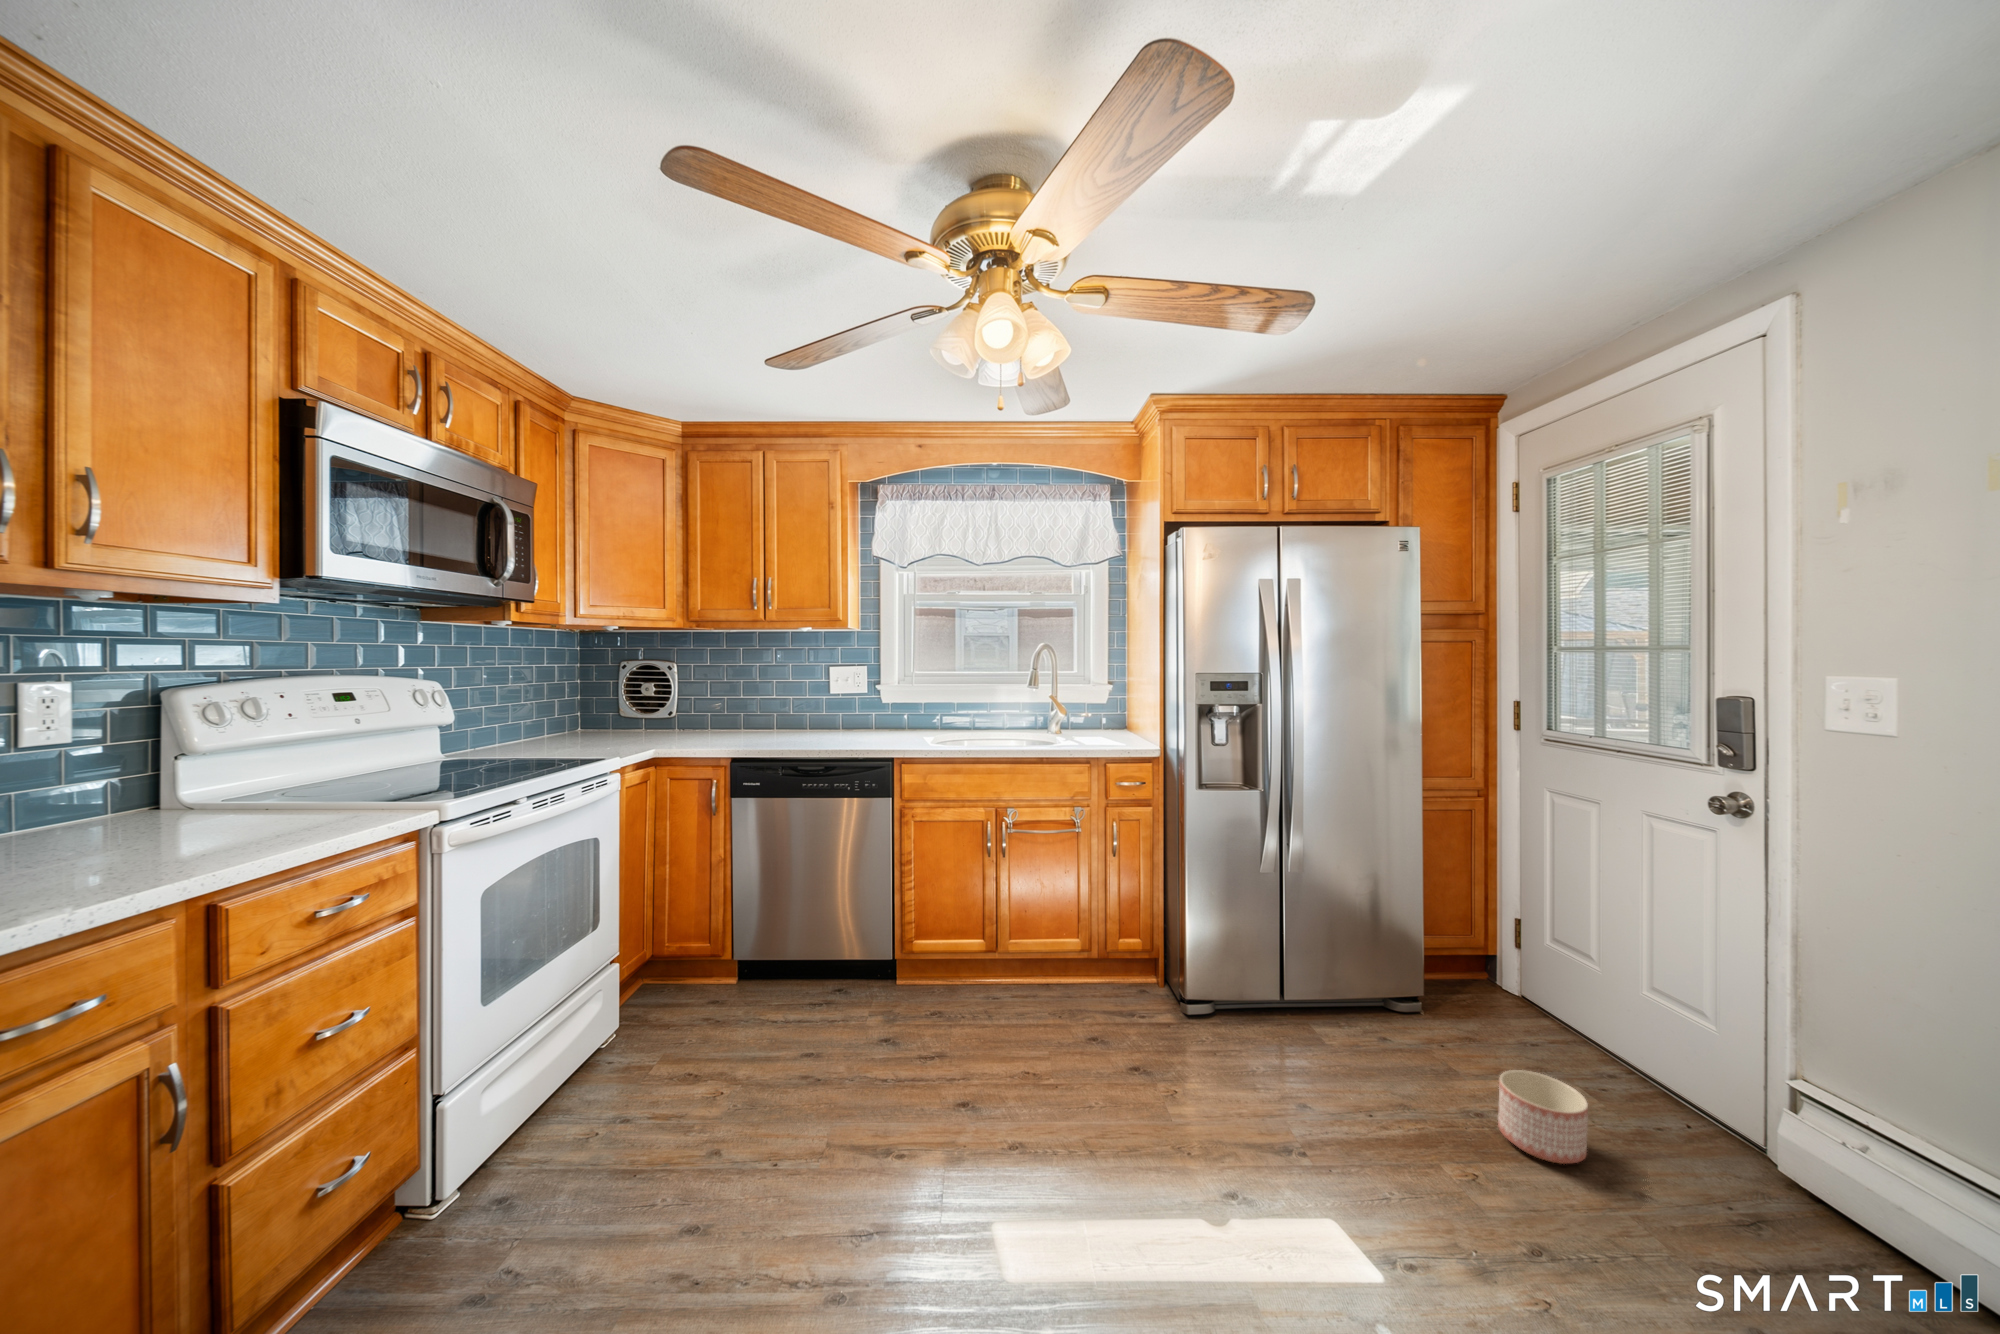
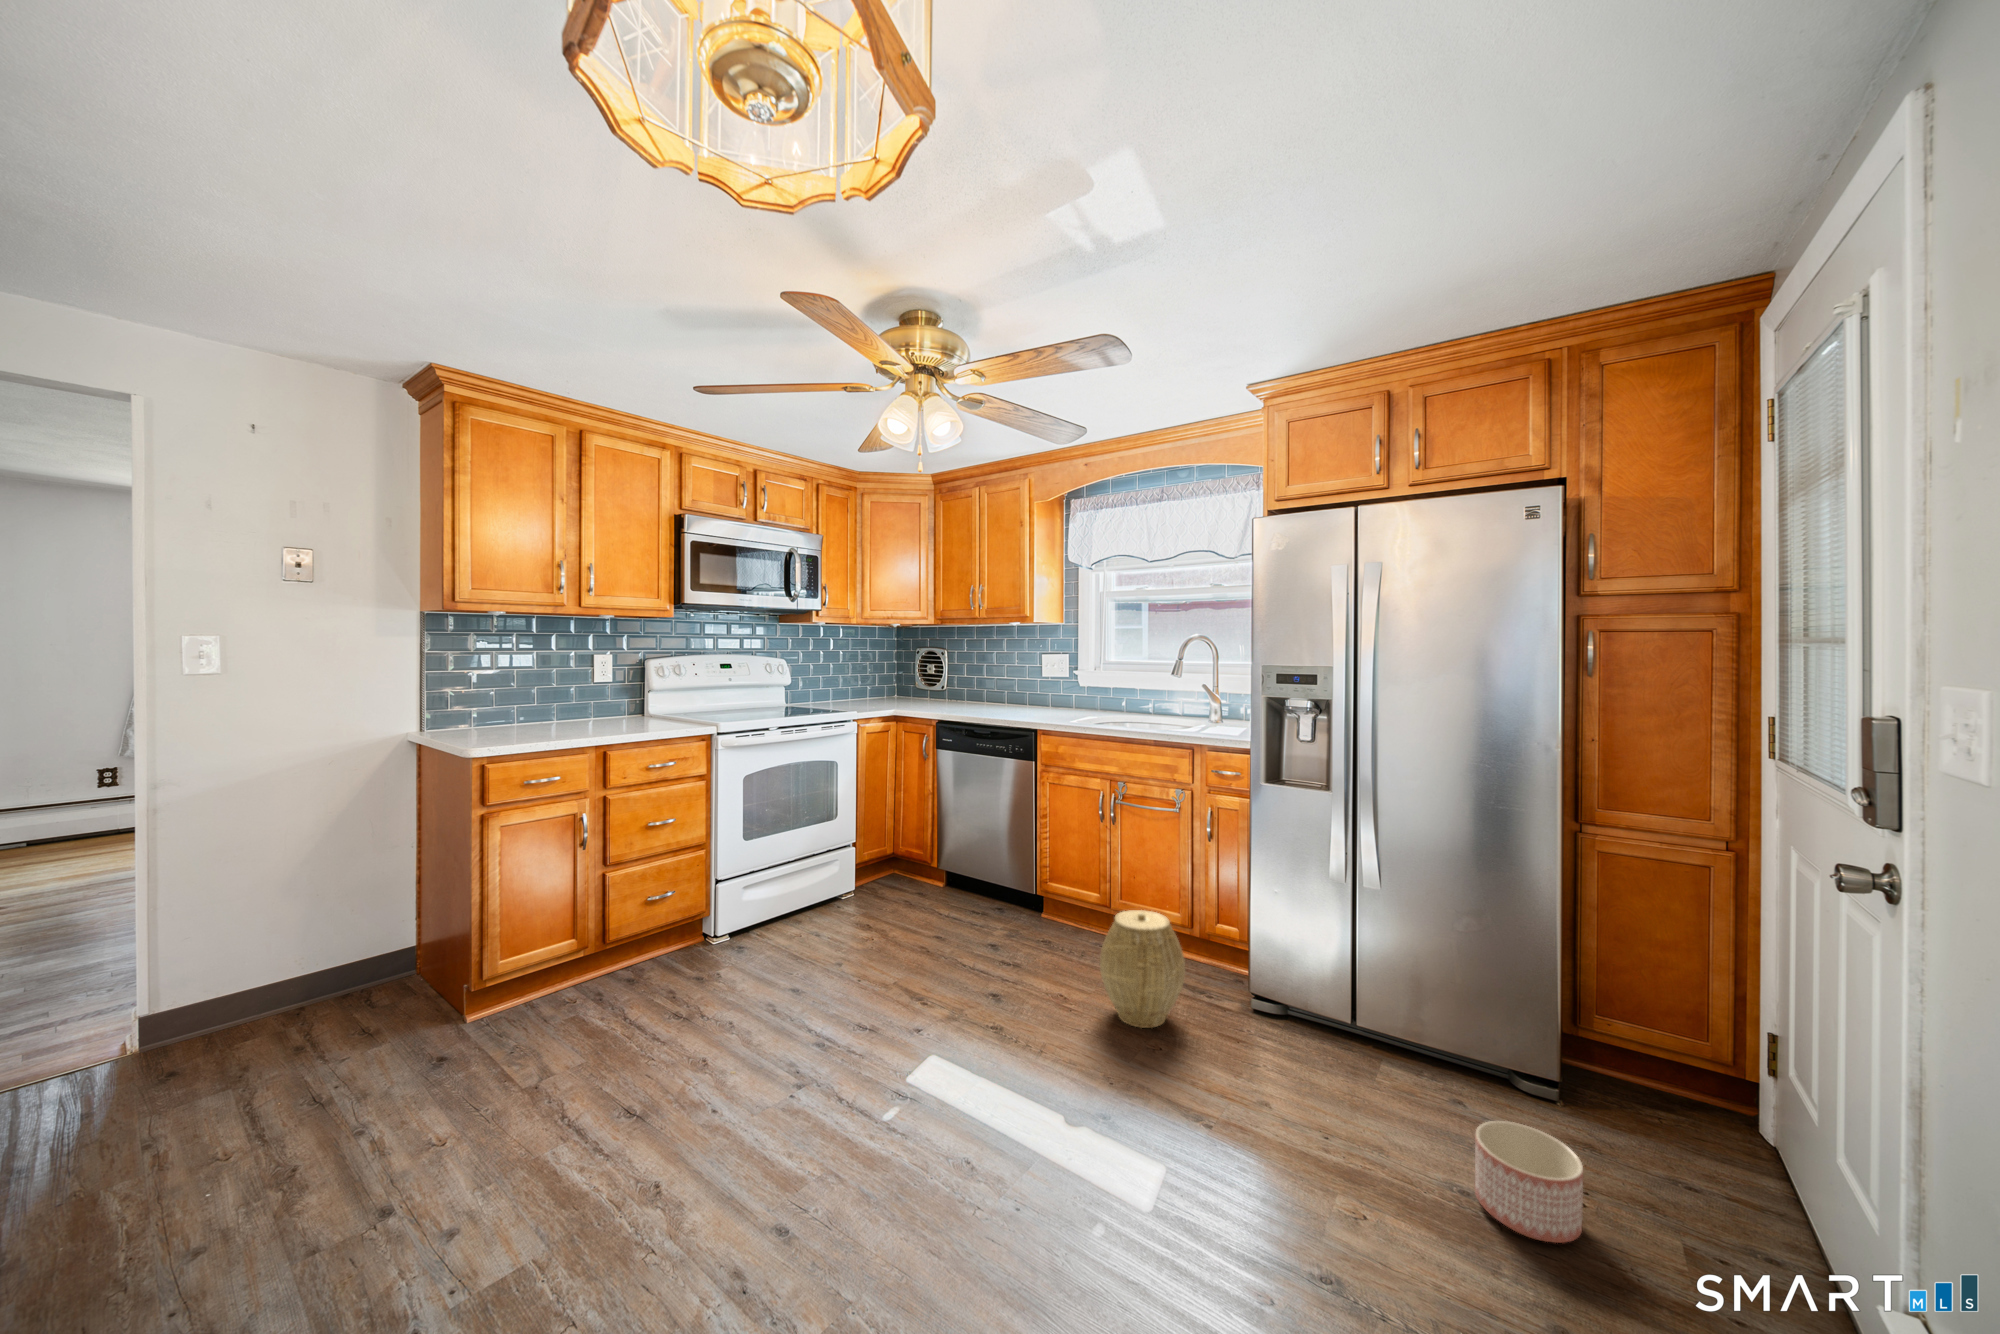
woven basket: none [1089,960,1183,1095] -> present [1100,910,1185,1028]

